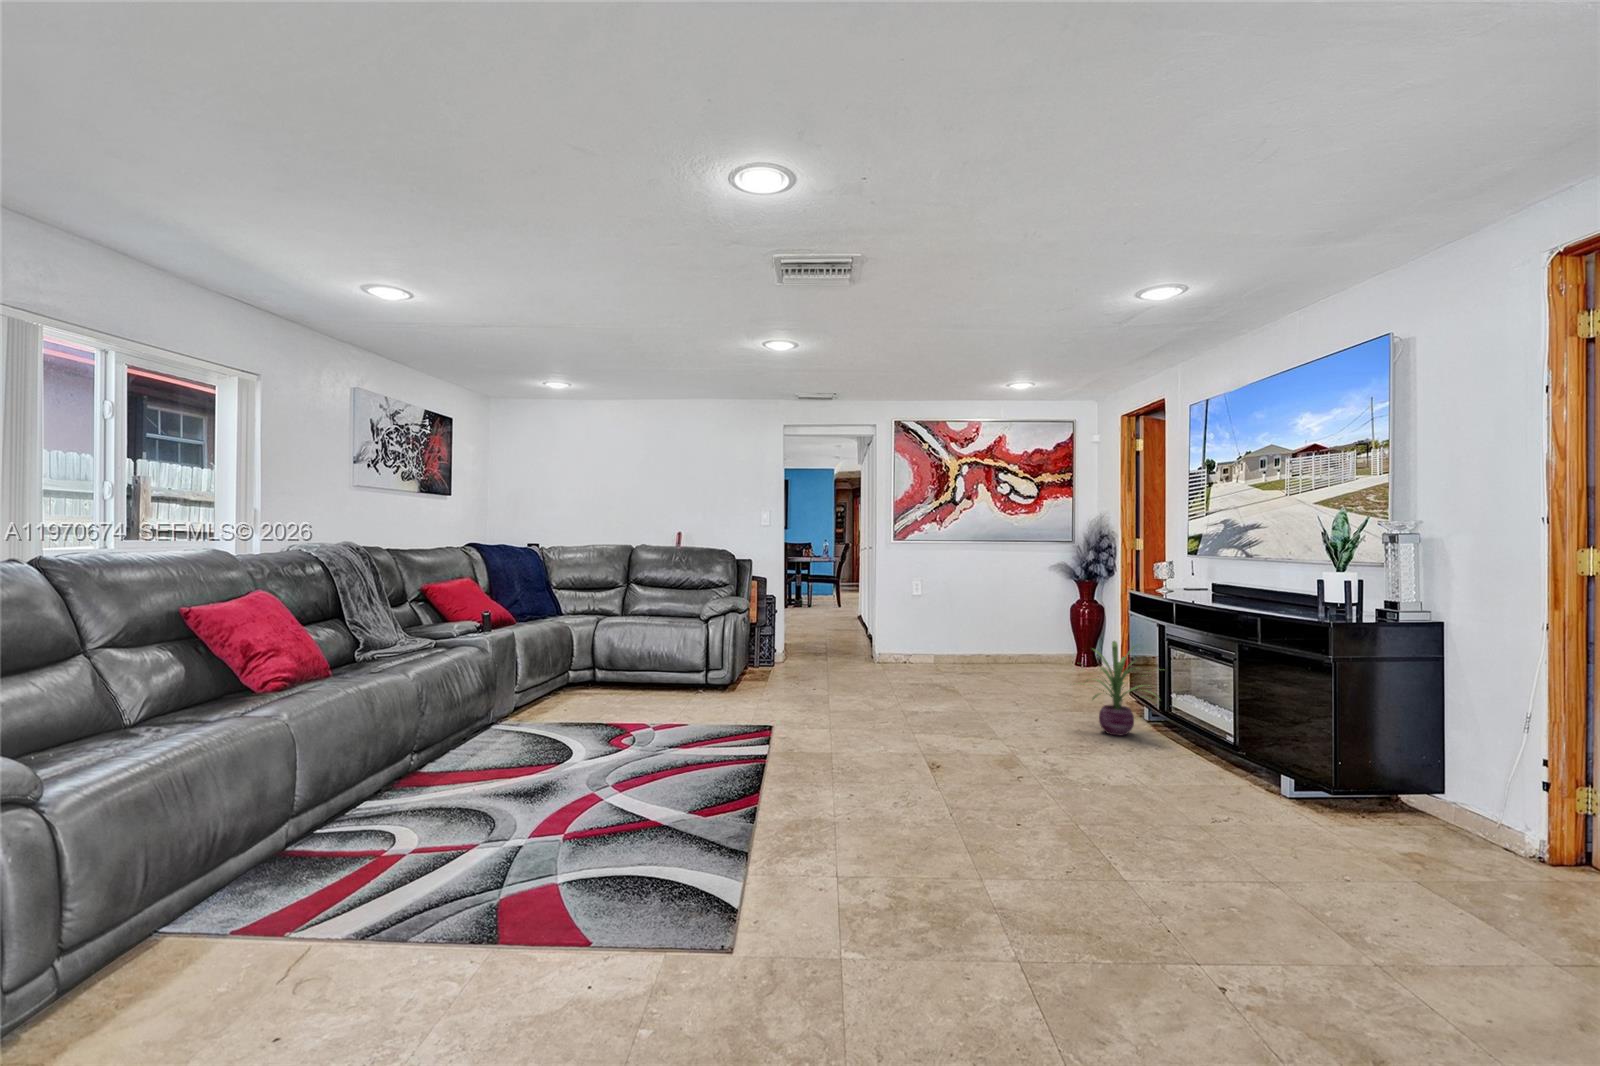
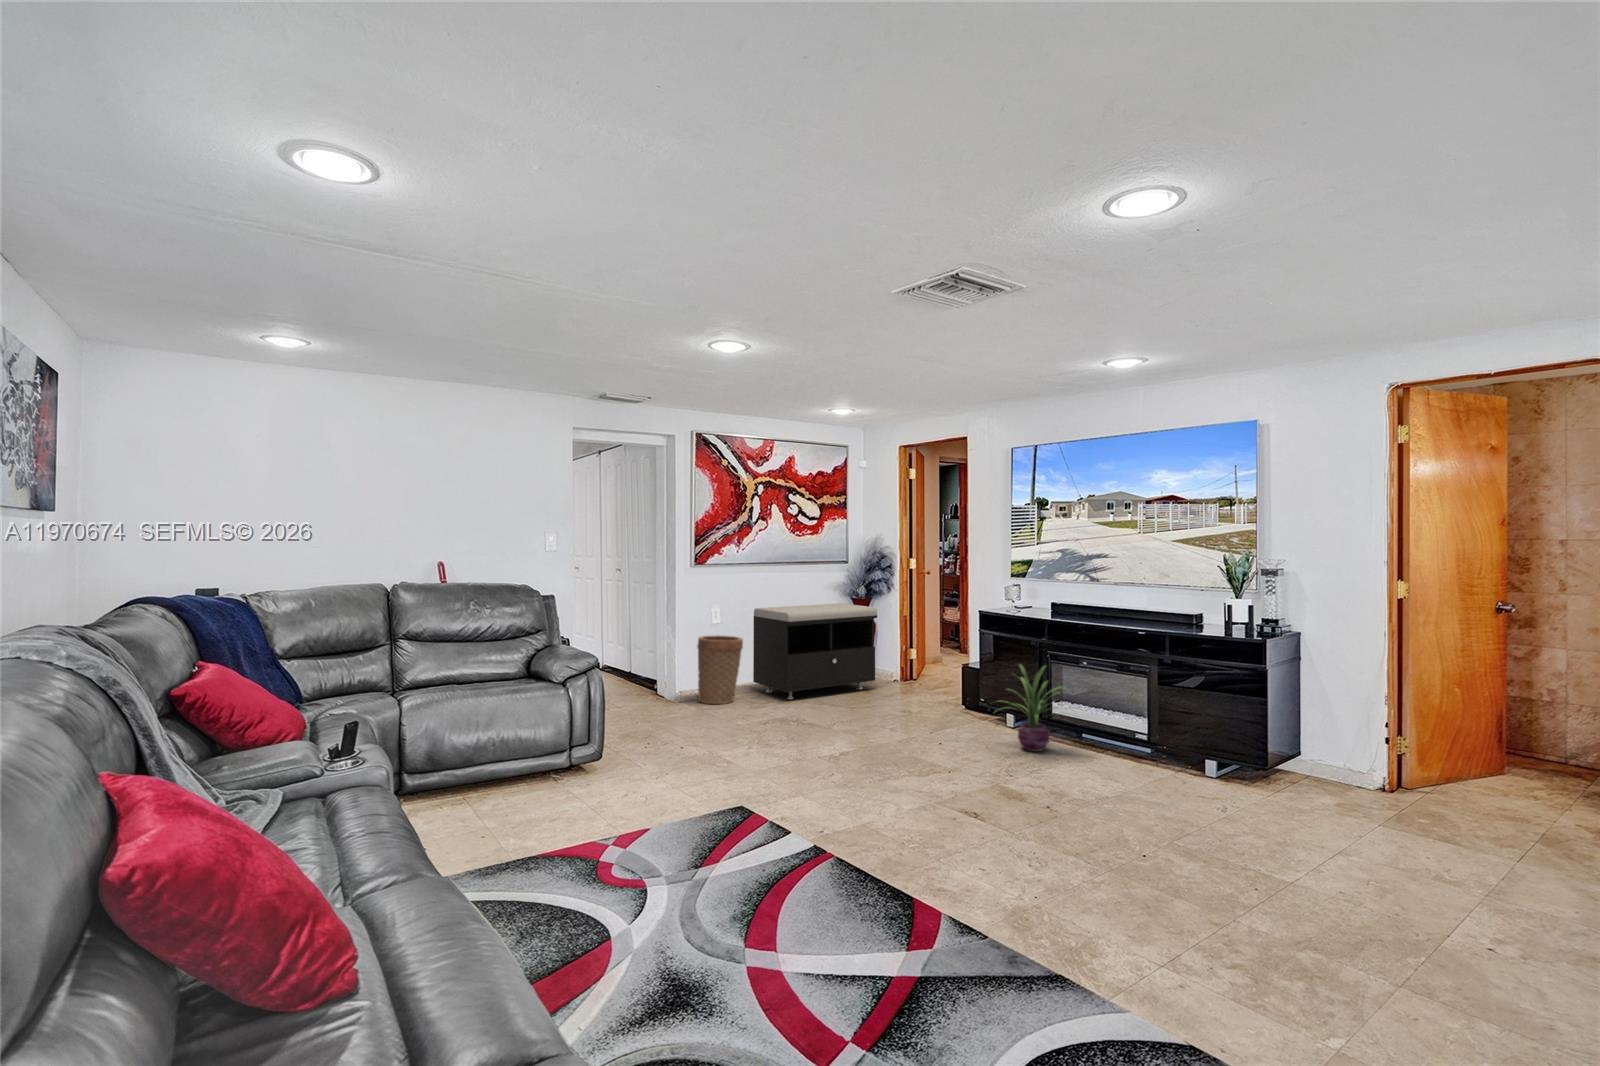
storage bench: none [957,583,1079,671] -> present [753,603,877,699]
basket: none [891,605,933,667] -> present [697,635,743,704]

